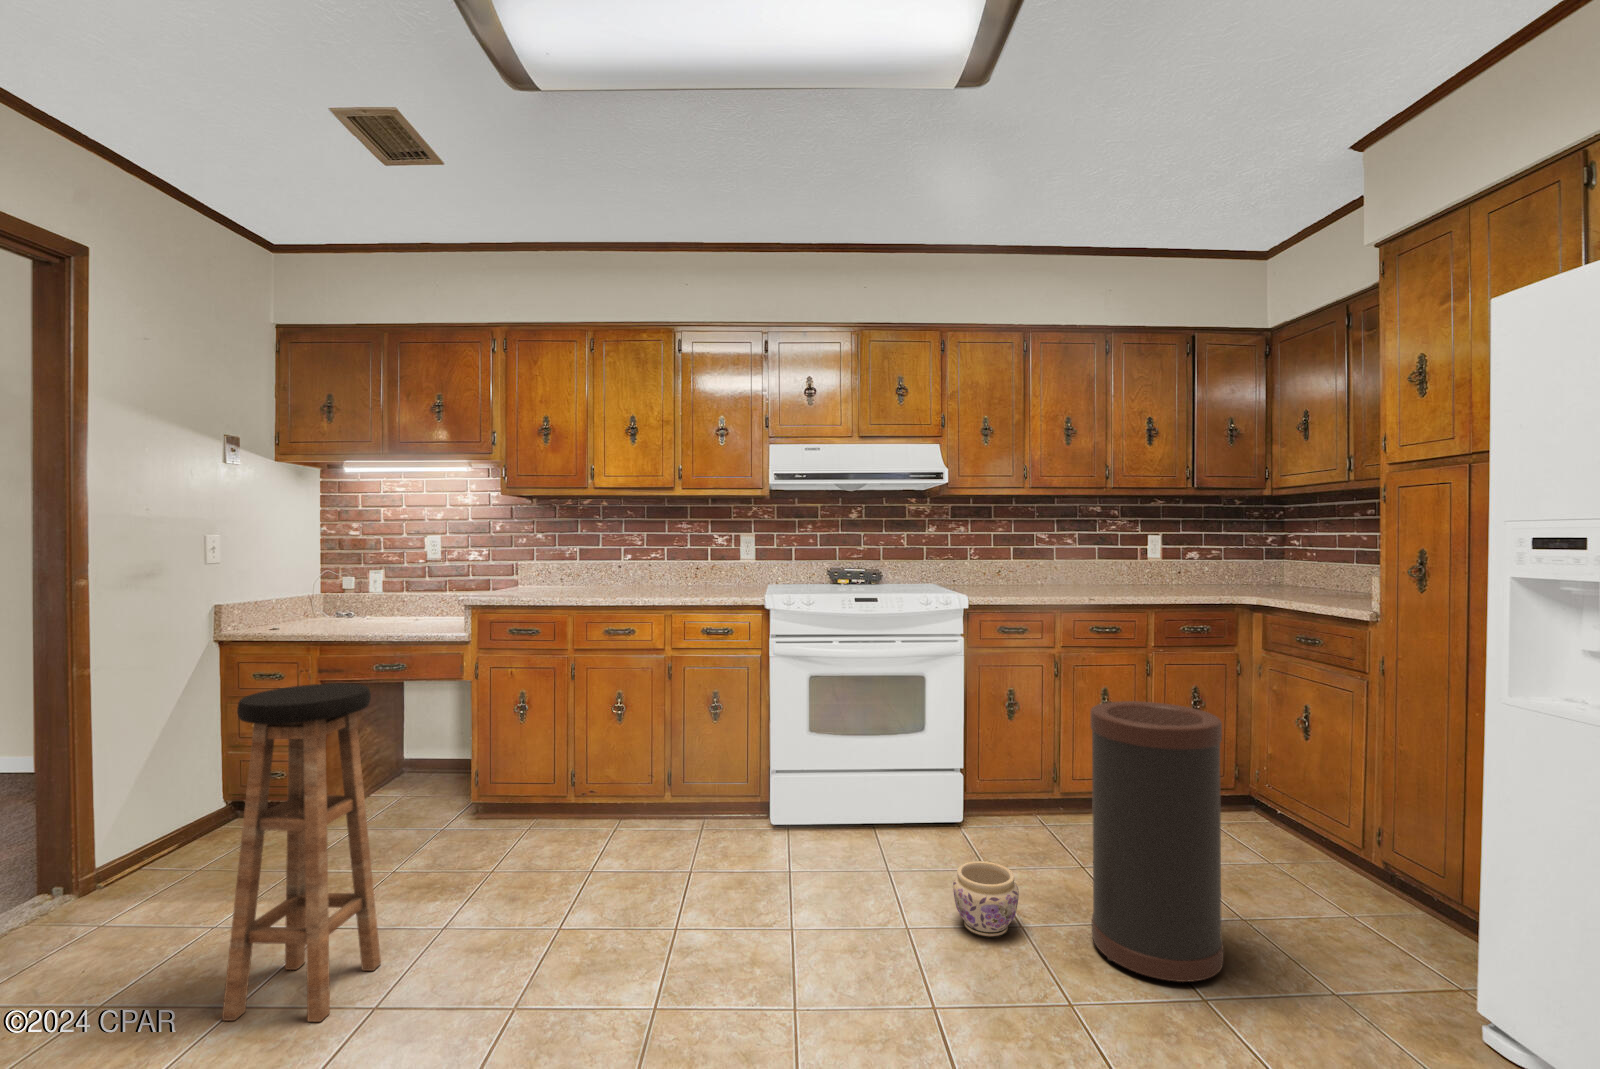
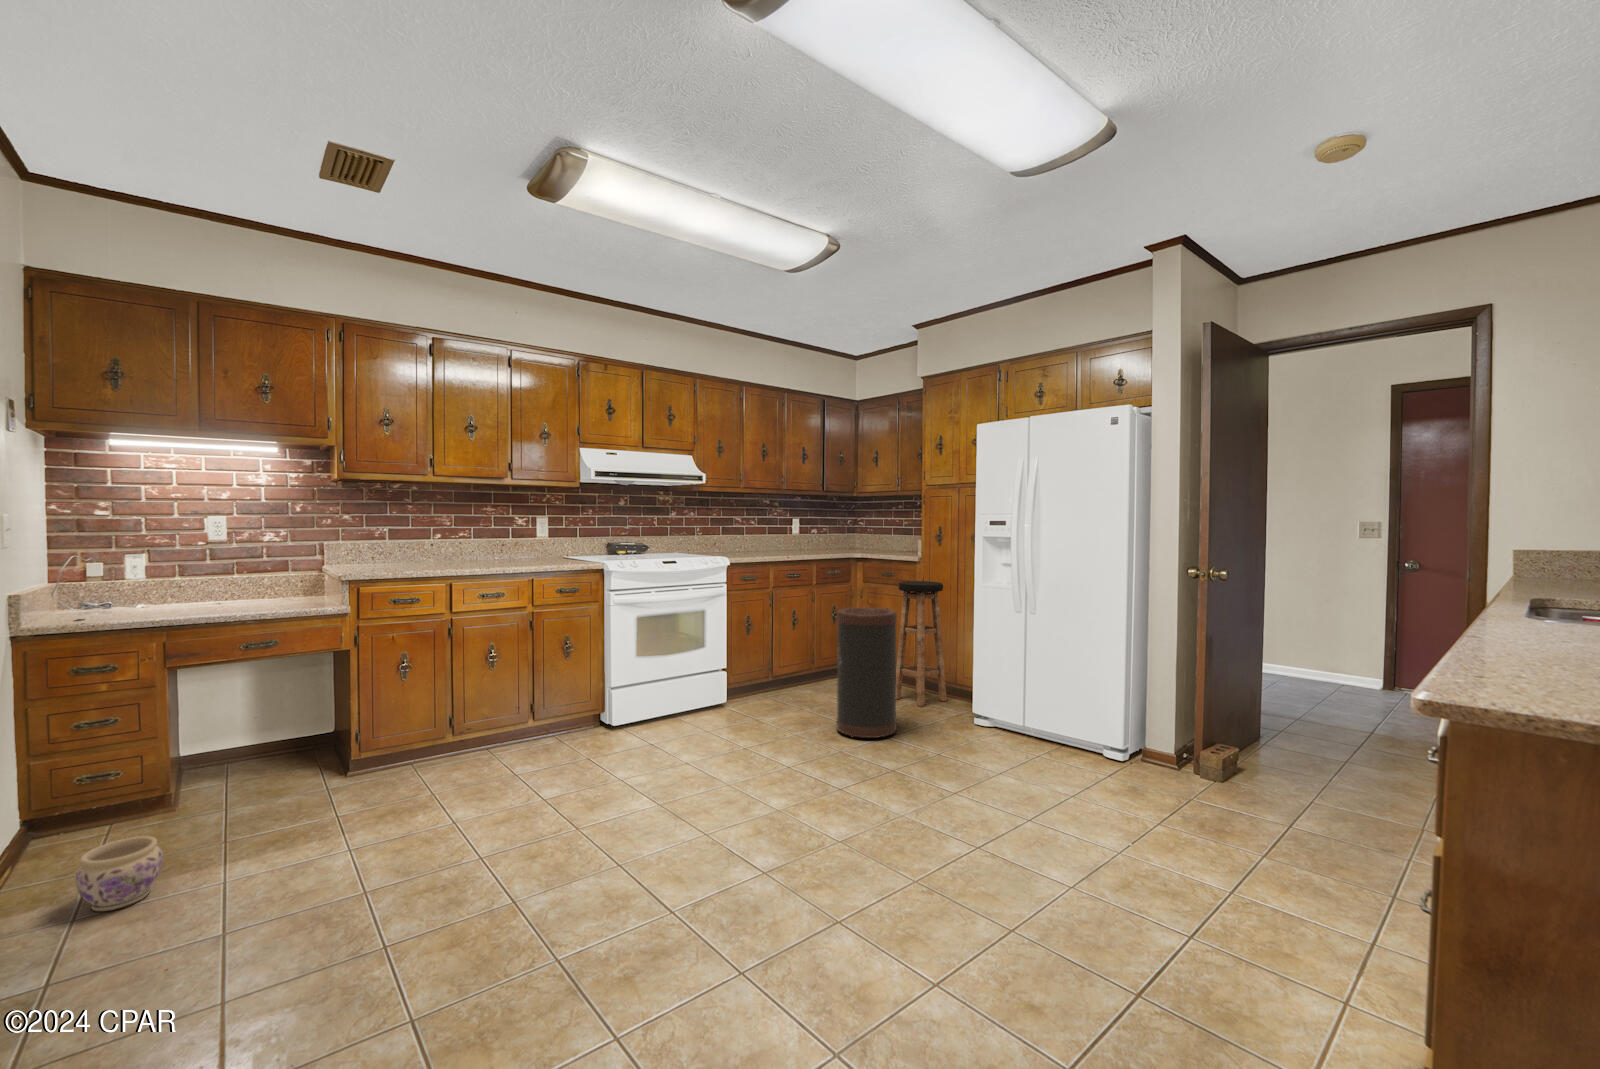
bar stool: present [222,683,381,1022] -> present [896,581,947,707]
planter: present [953,861,1019,938] -> present [75,836,163,912]

